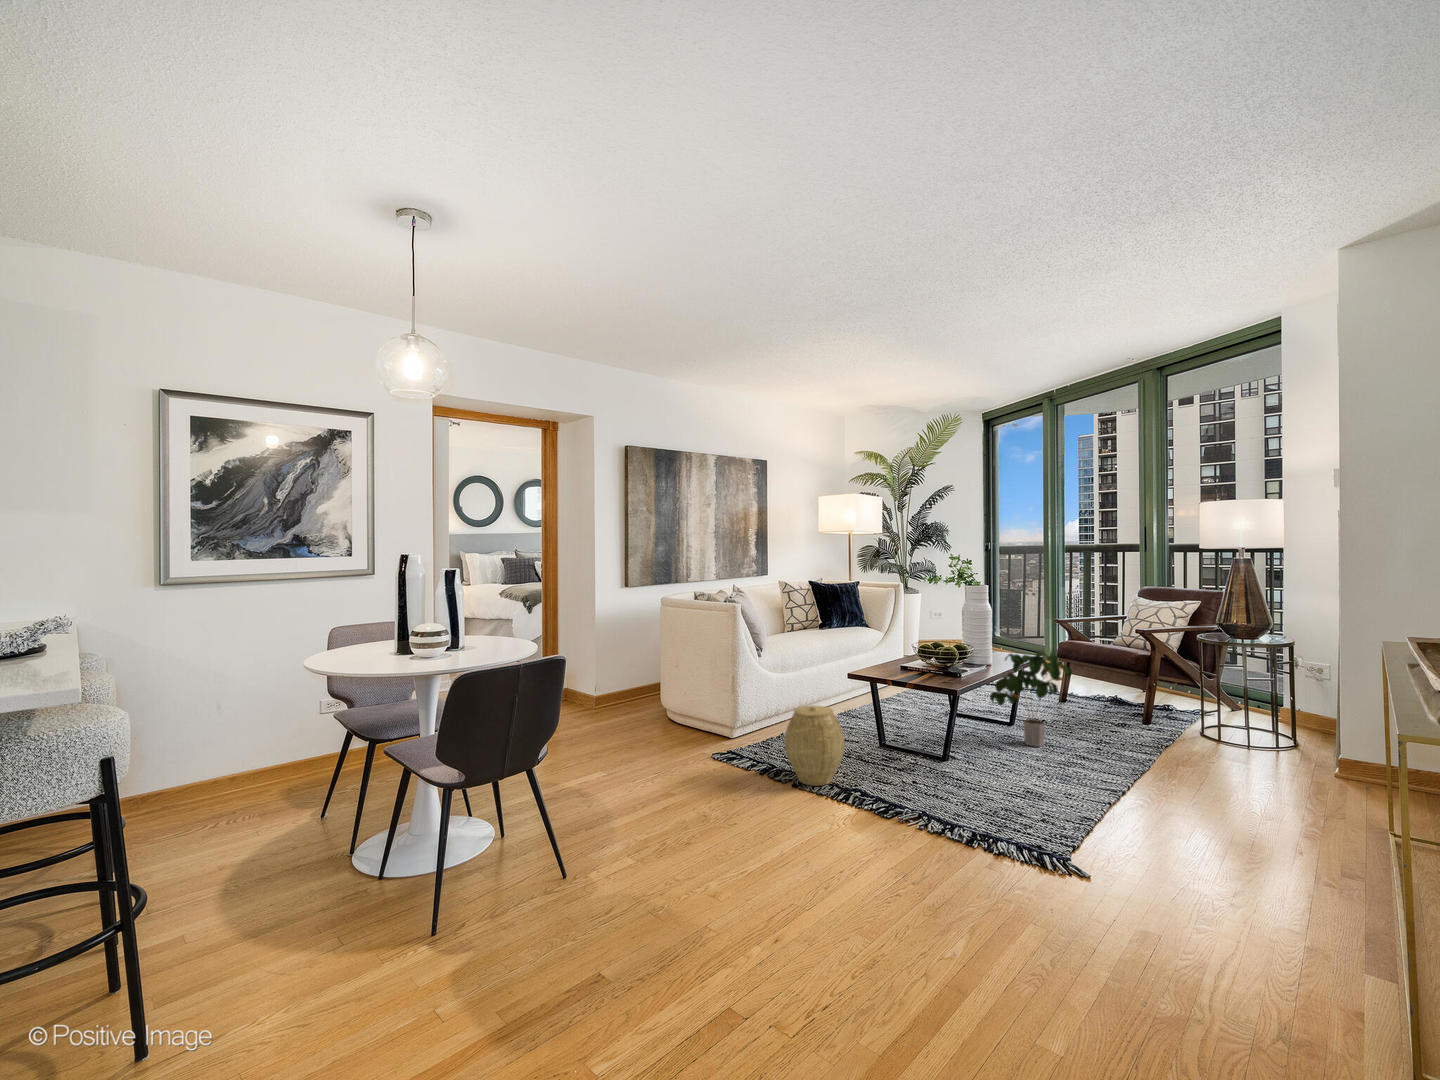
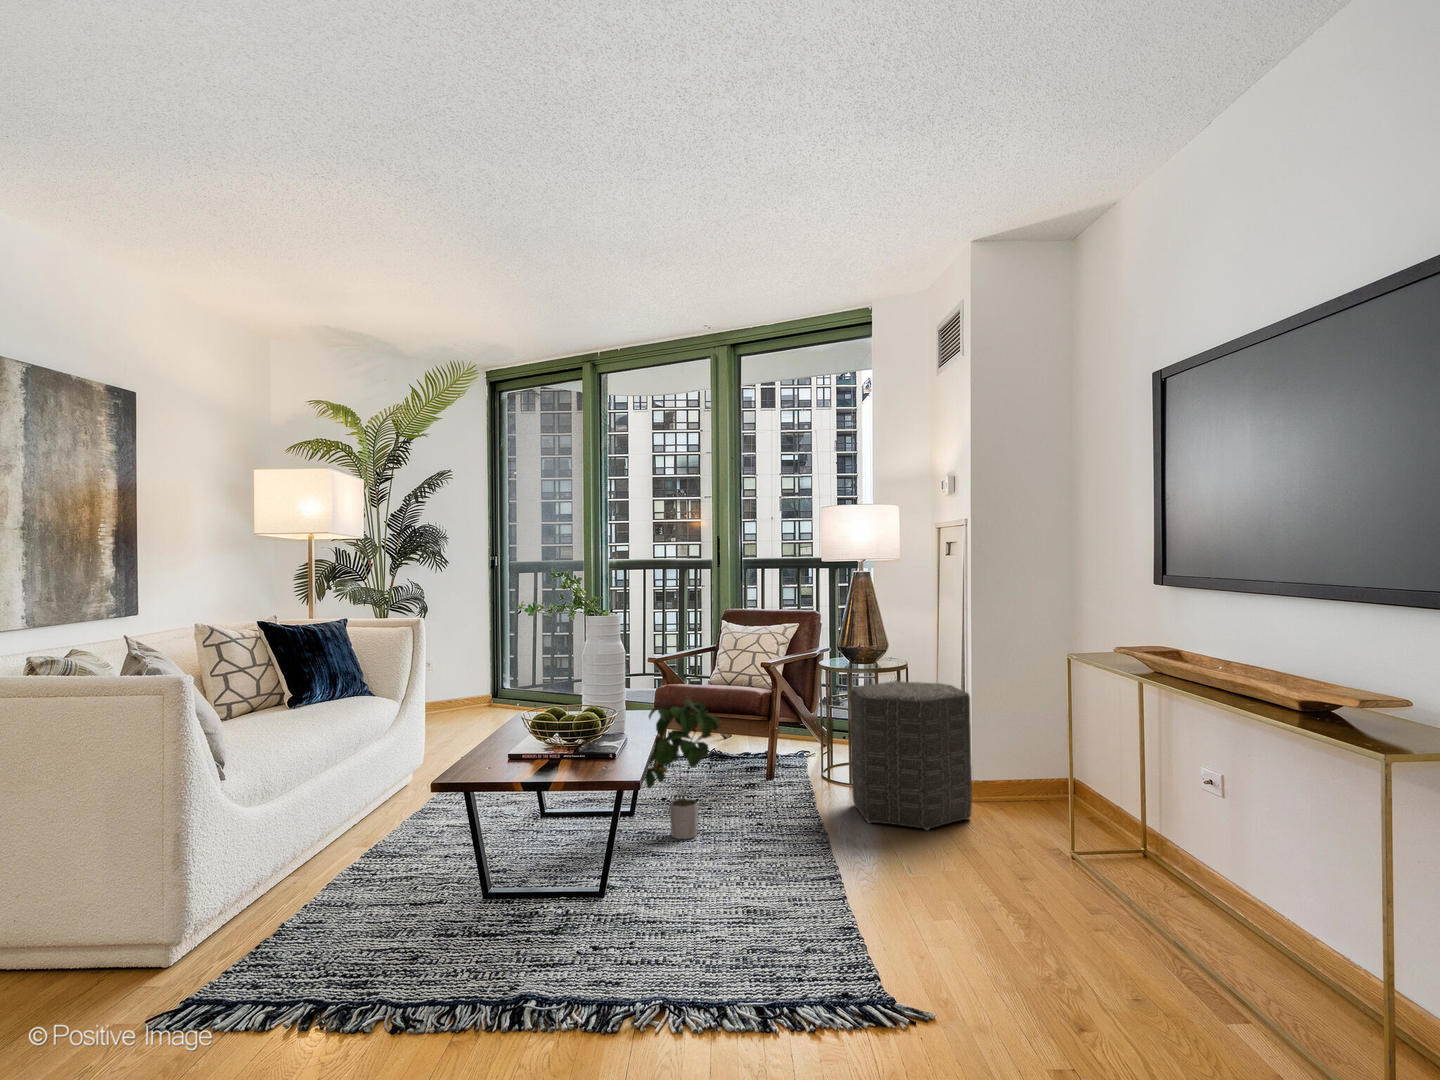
ottoman: none [1192,660,1314,789] -> present [850,681,972,830]
woven basket: present [784,706,845,786] -> none [361,852,485,1019]

